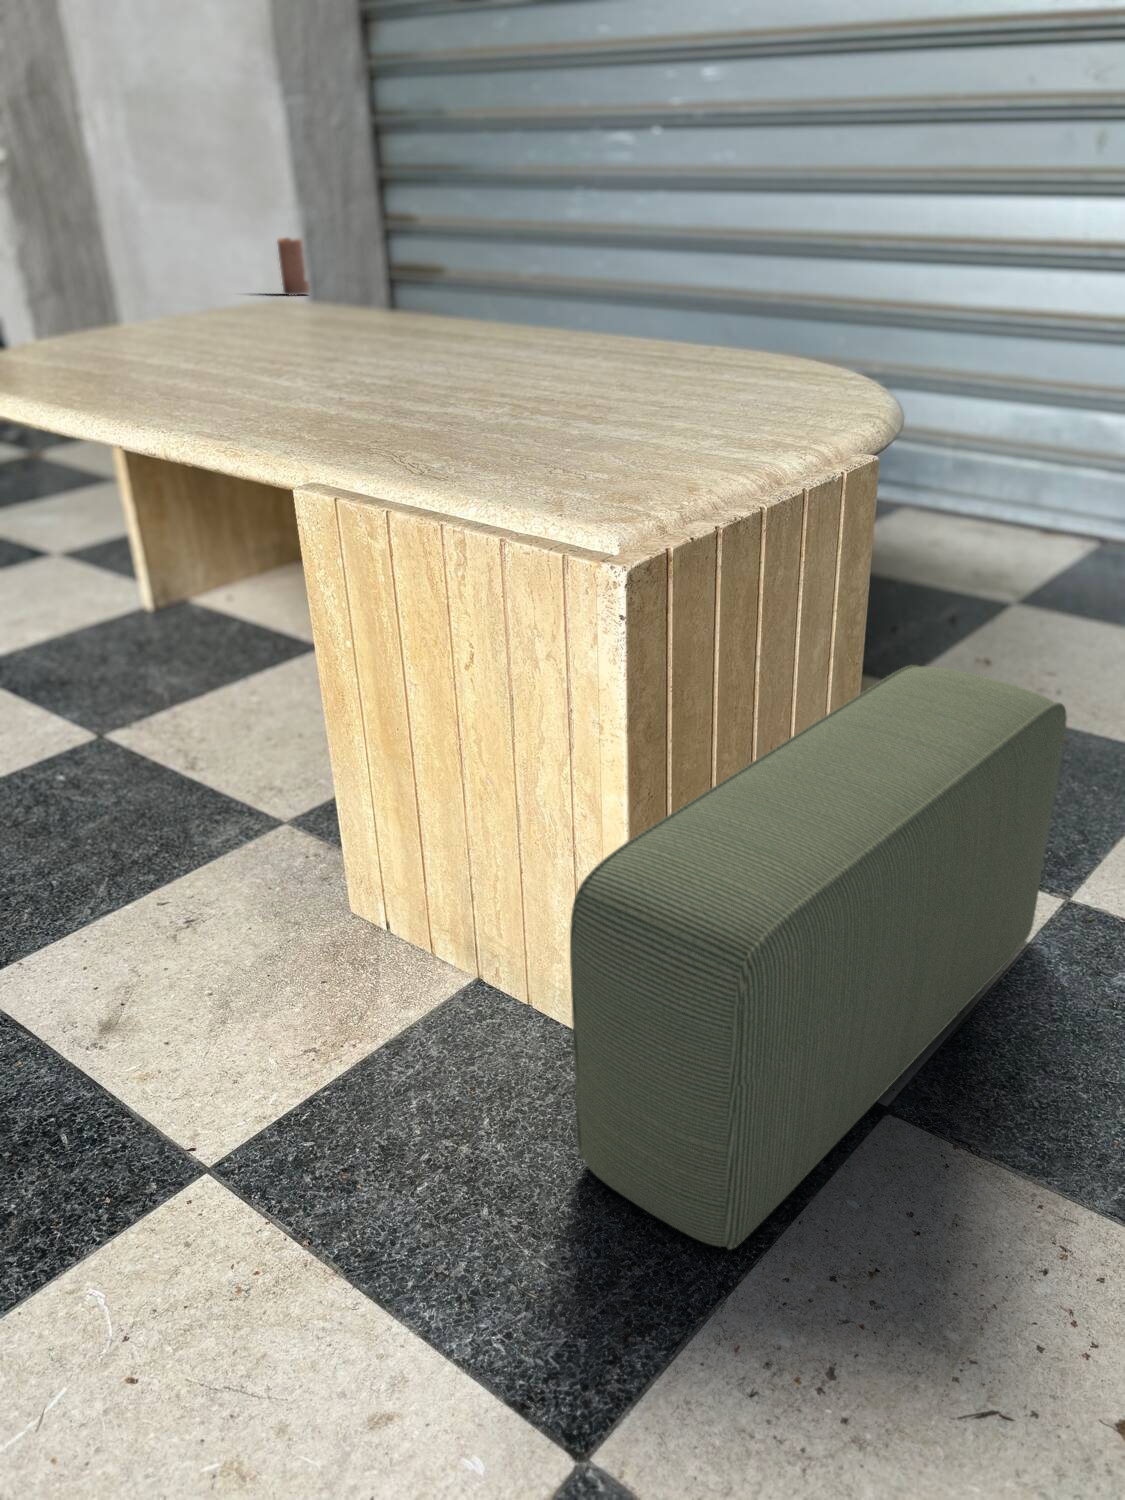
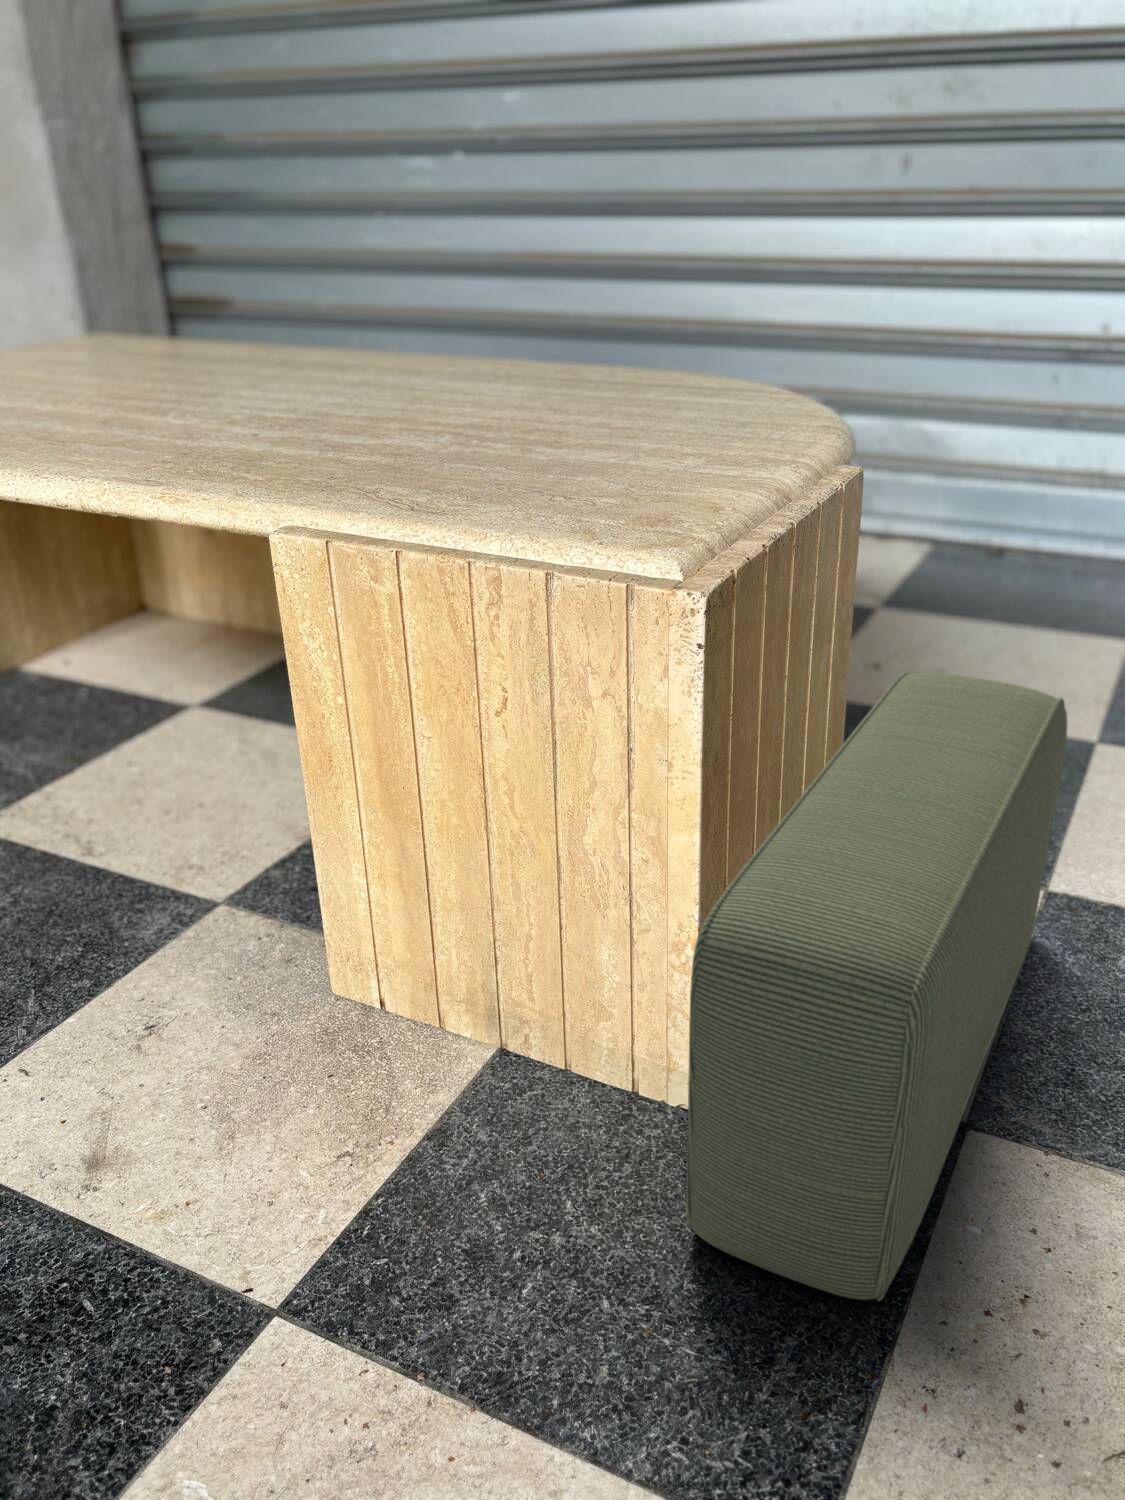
candle: present [278,238,310,295] -> none [46,269,87,332]

